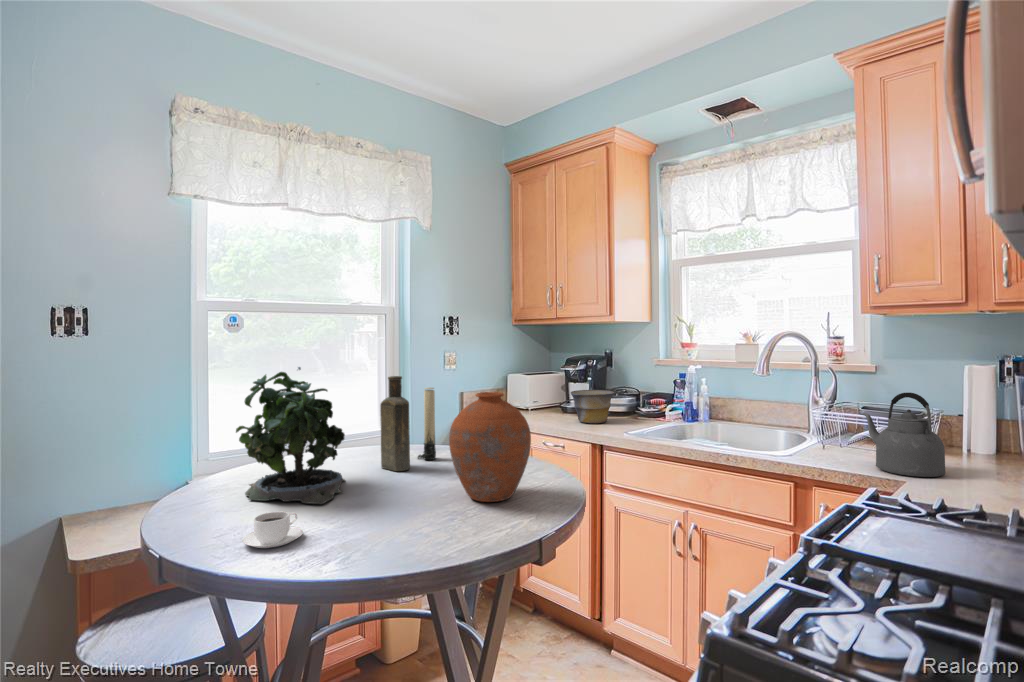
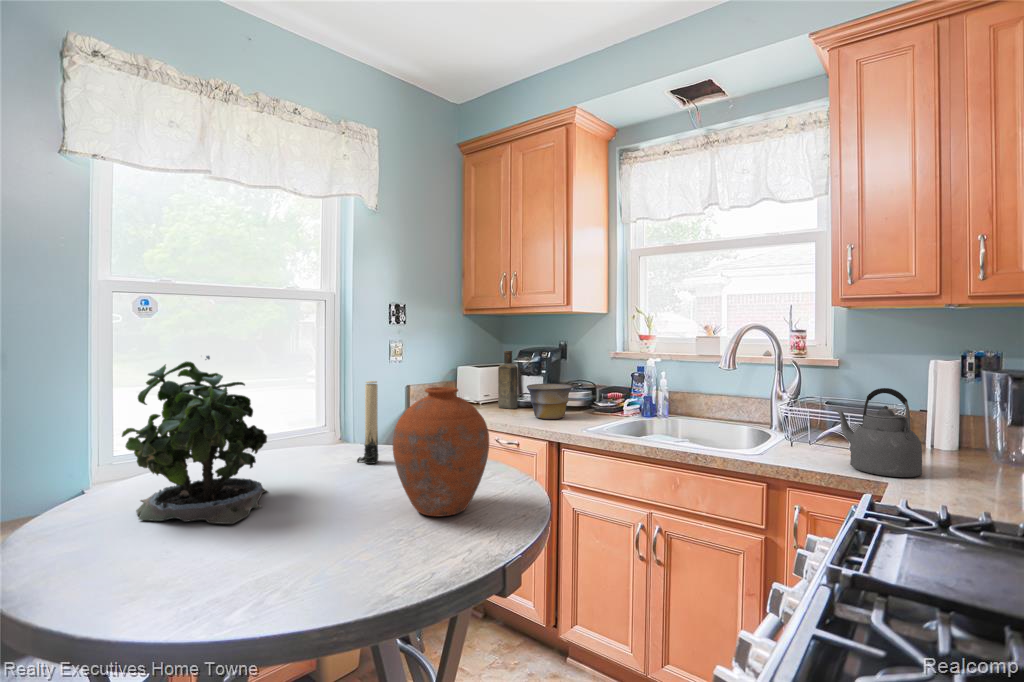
bottle: present [380,376,410,471] -> present [498,351,518,409]
coffee cup: present [242,511,303,548] -> none [113,540,200,591]

